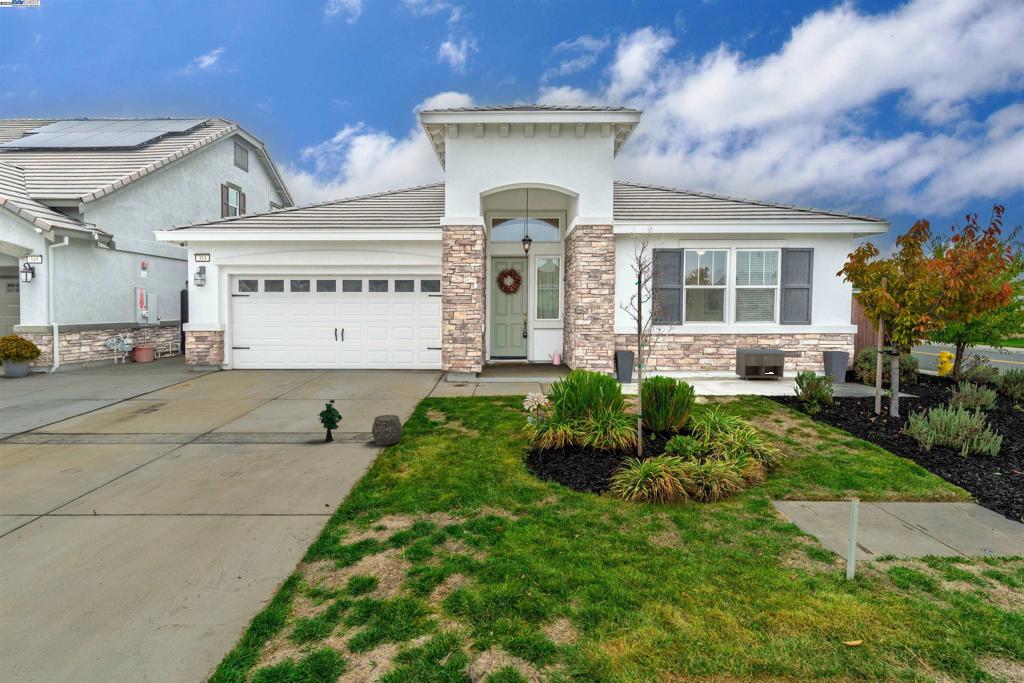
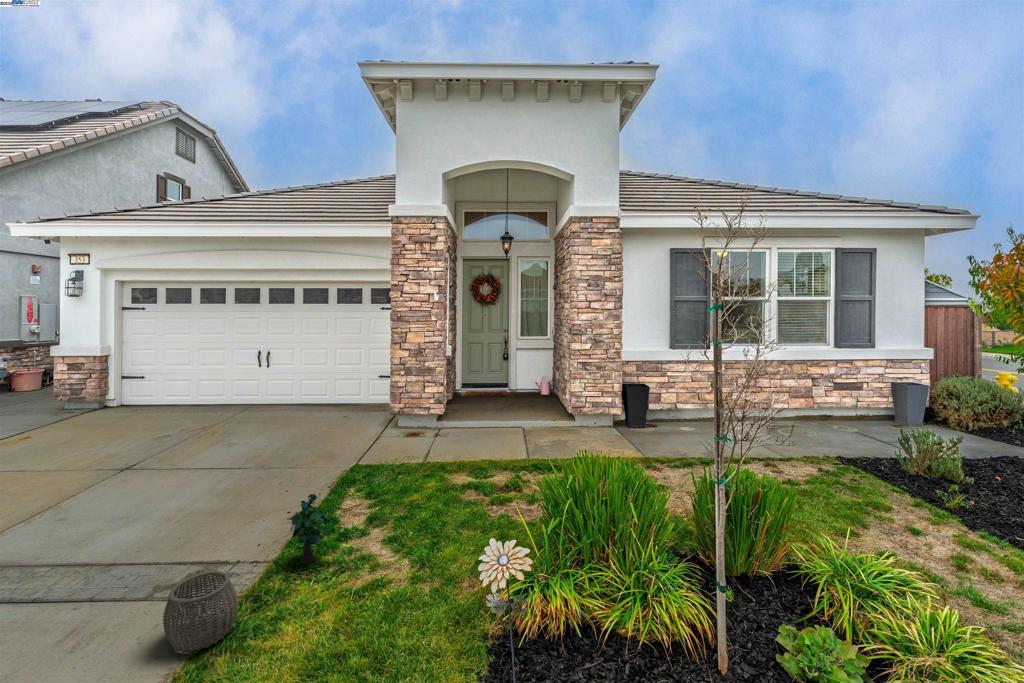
storage bench: present [735,349,785,380] -> none [778,380,849,422]
decorative plant: present [318,400,342,442] -> present [288,494,330,564]

